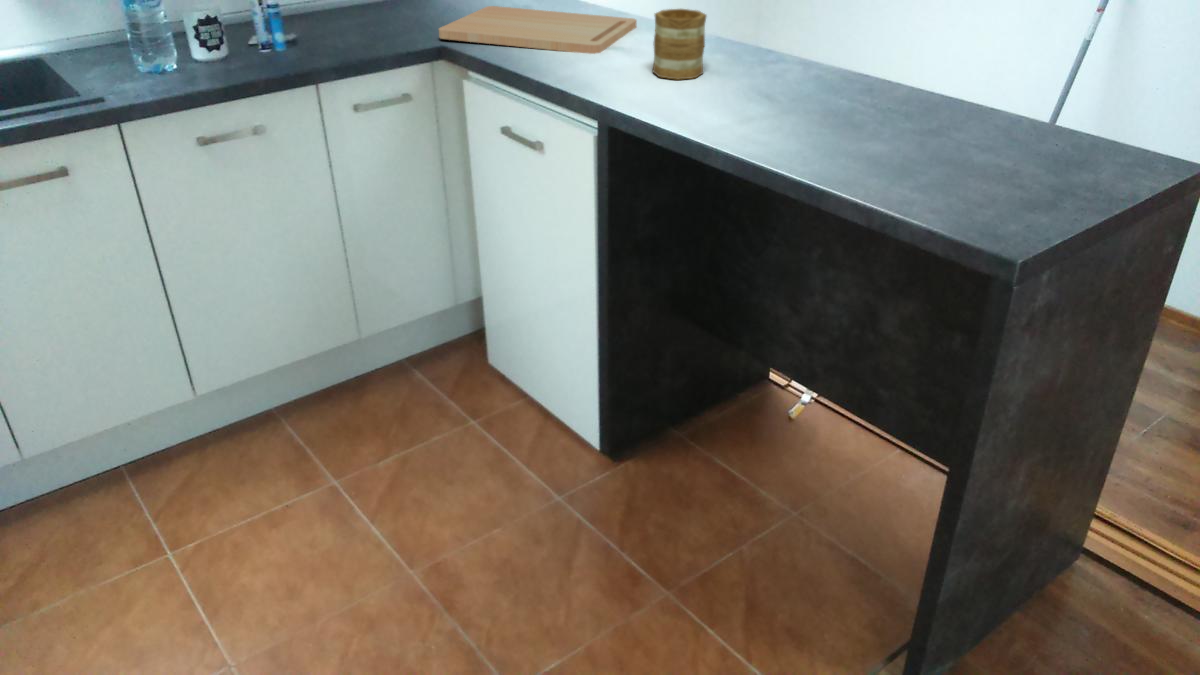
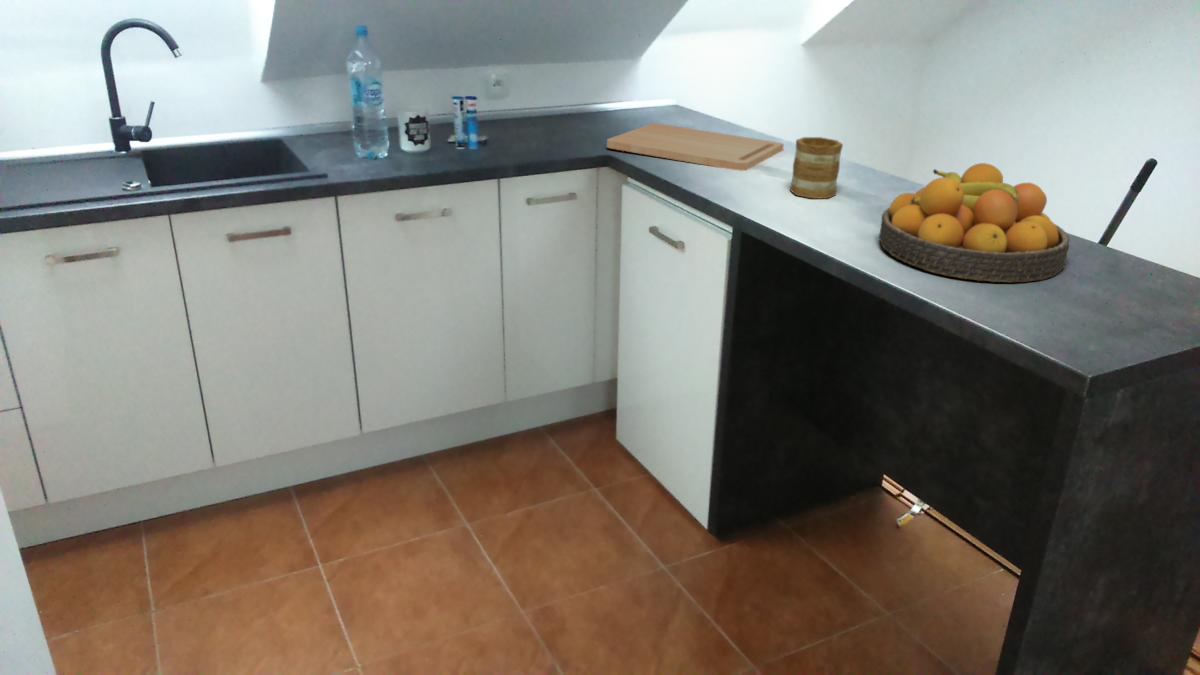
fruit bowl: none [761,25,965,160] -> present [879,163,1070,282]

